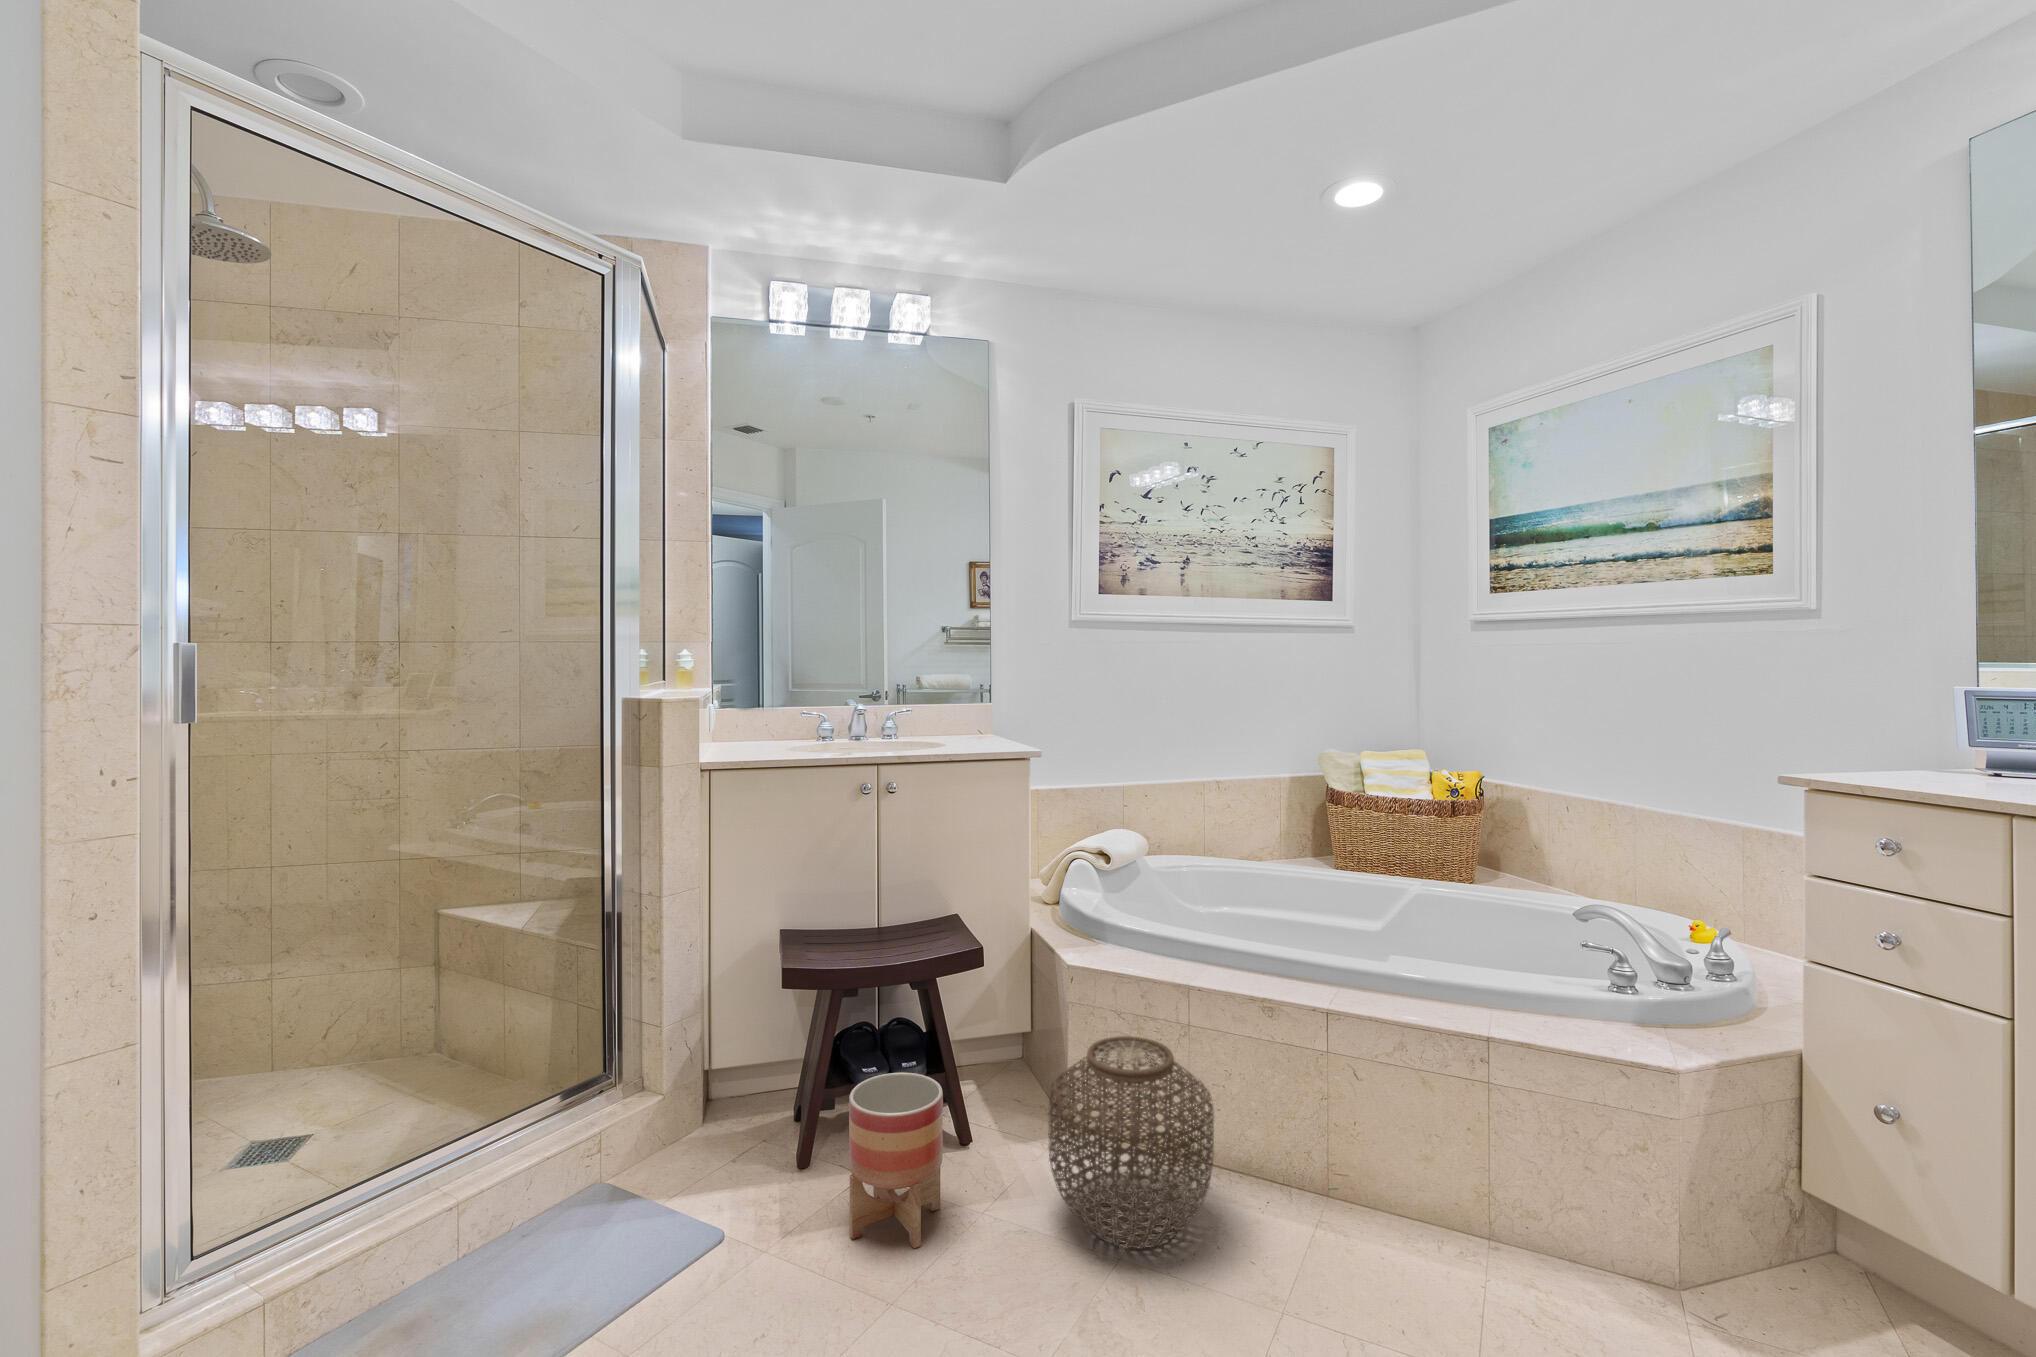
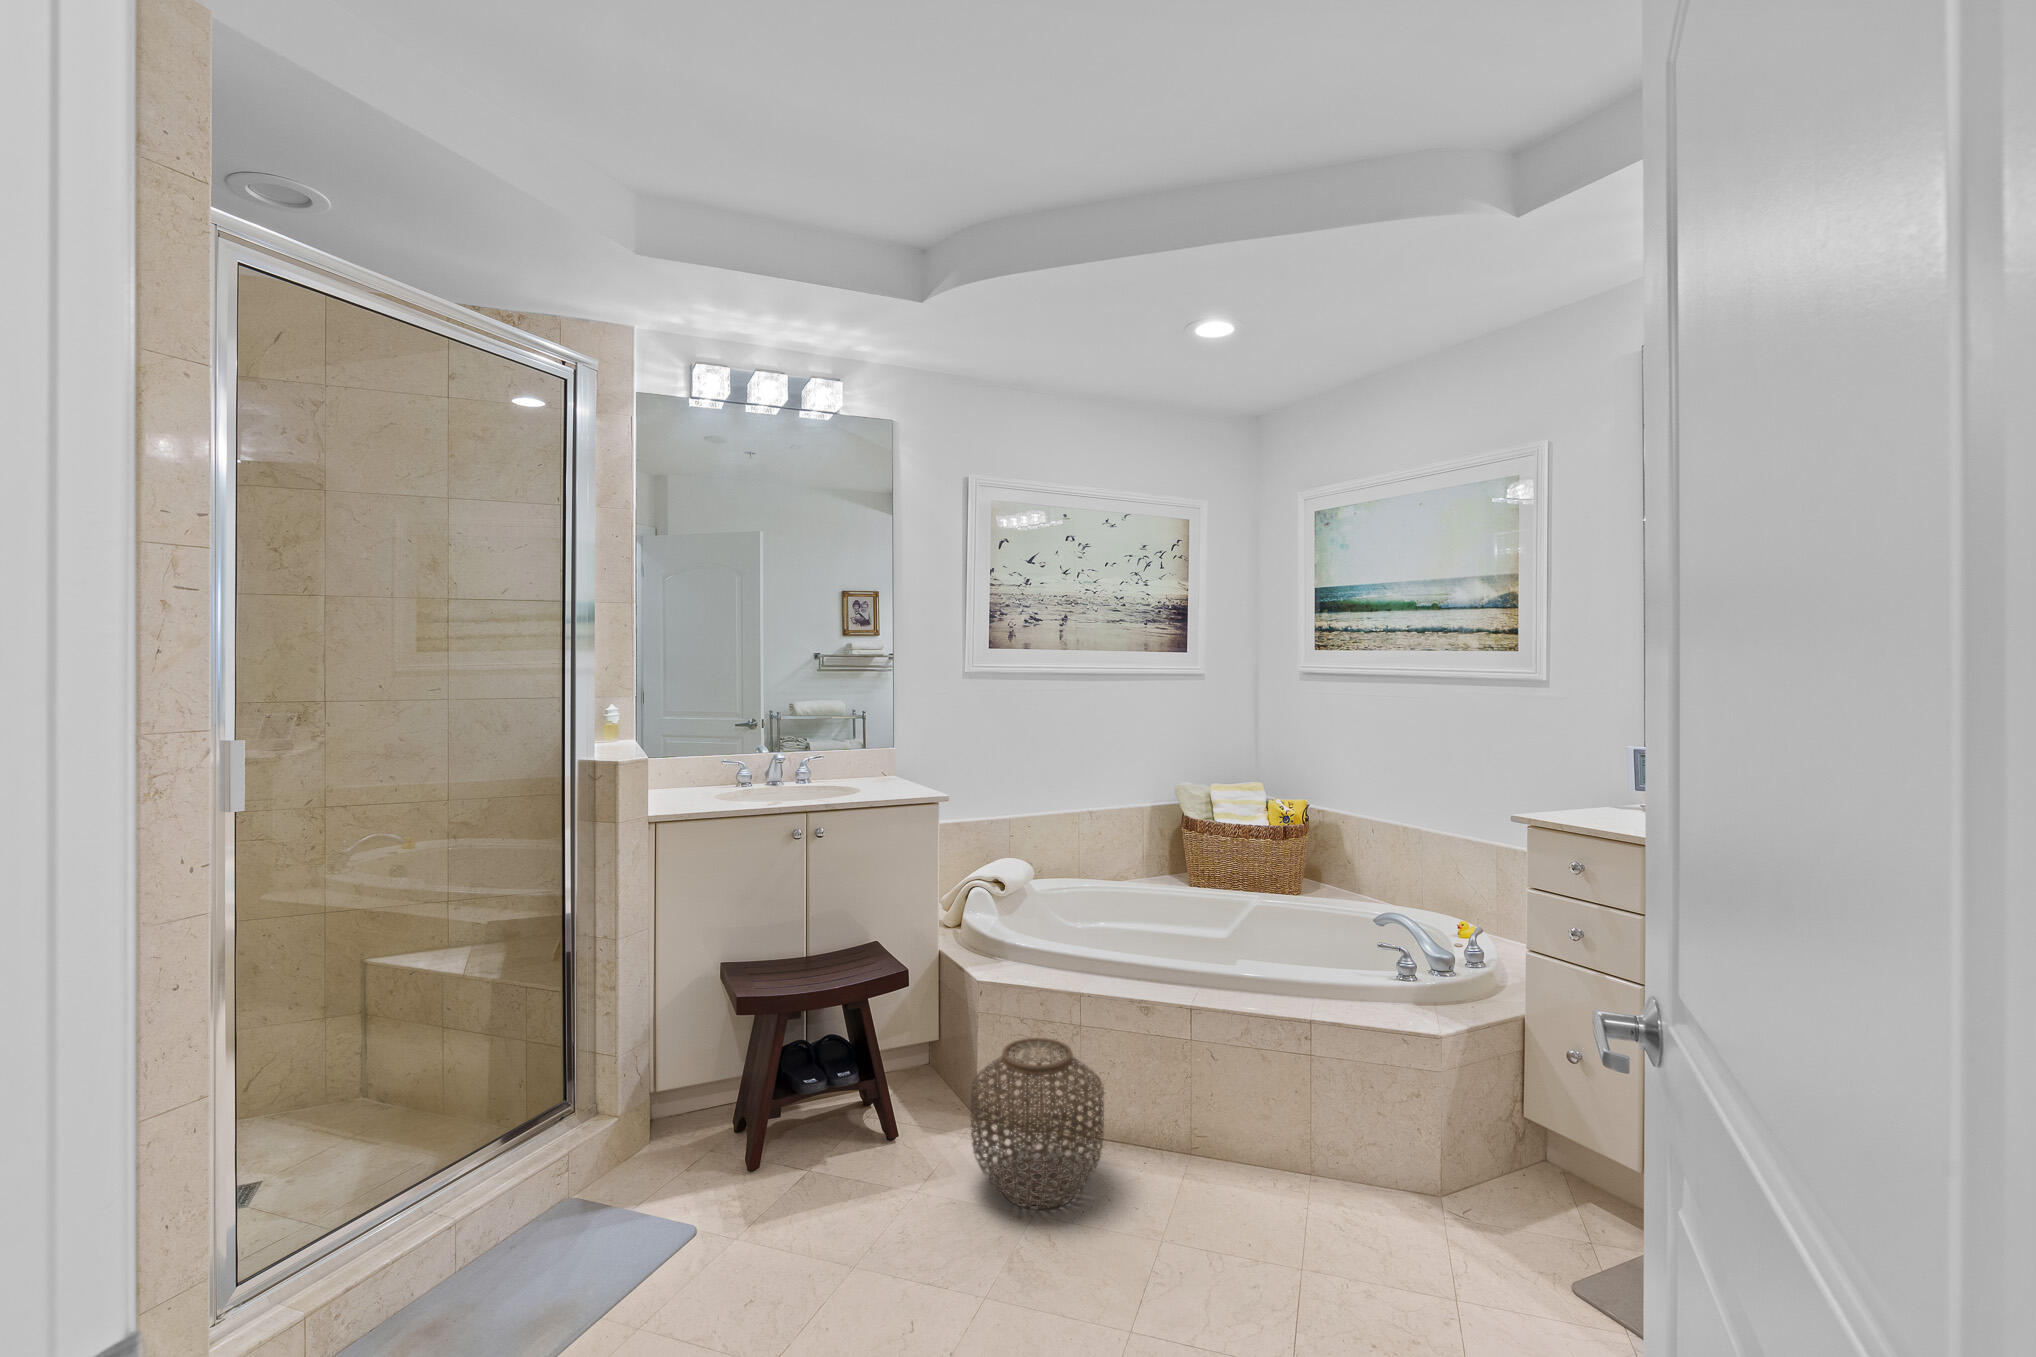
planter: present [849,1073,943,1248] -> none [803,1081,883,1226]

